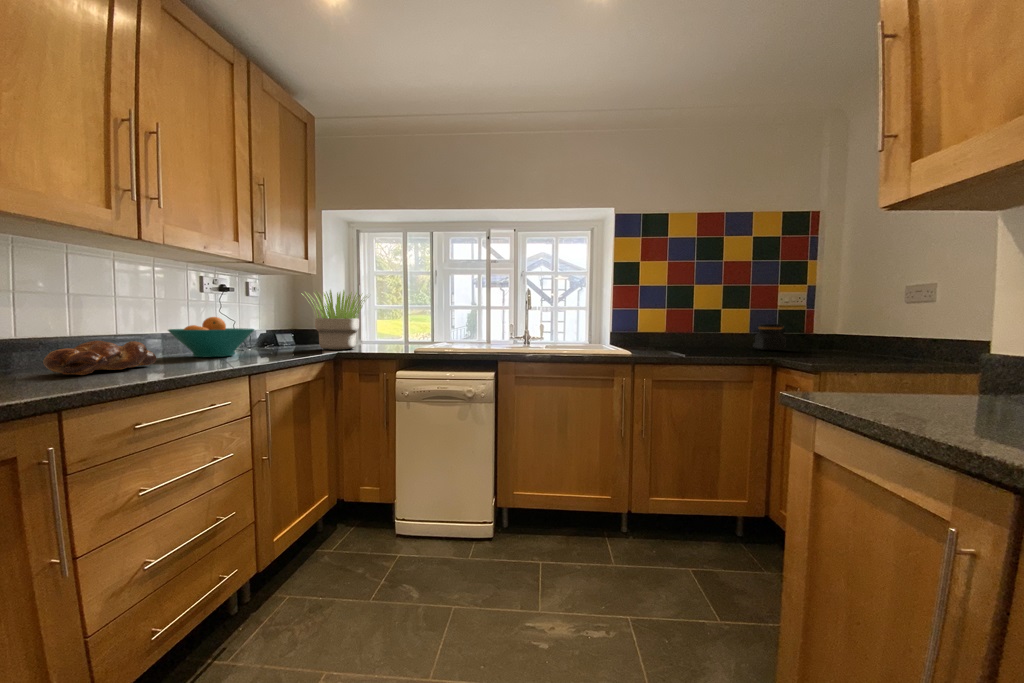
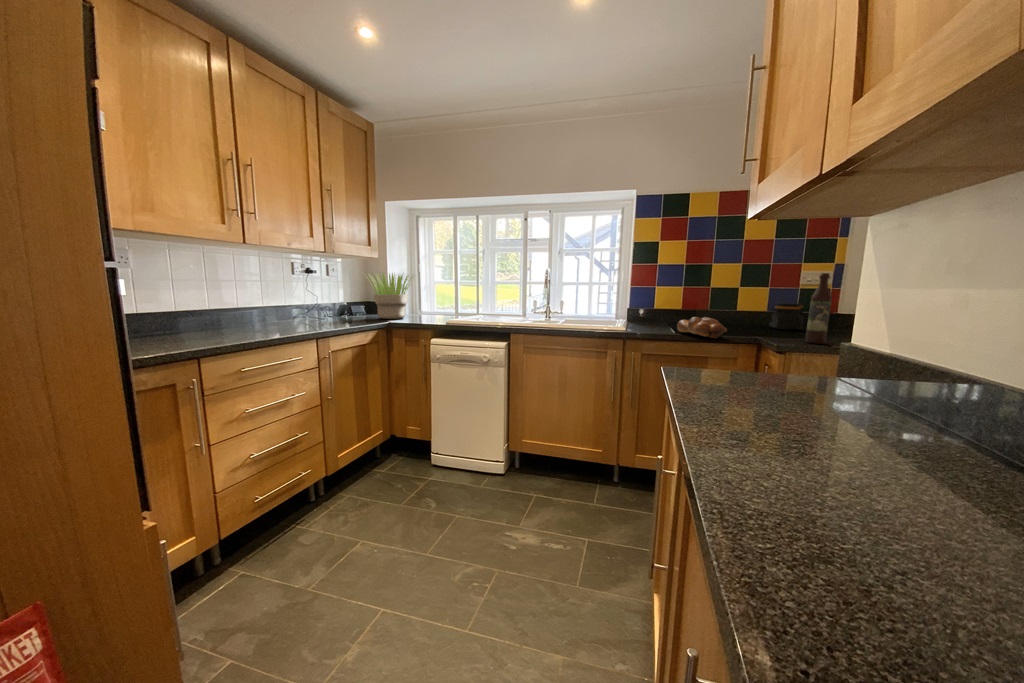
wine bottle: none [812,290,834,361] -> present [805,273,832,344]
fruit bowl: present [168,317,254,357] -> none [270,294,328,324]
bread loaf: present [43,341,157,375] -> present [677,317,727,338]

